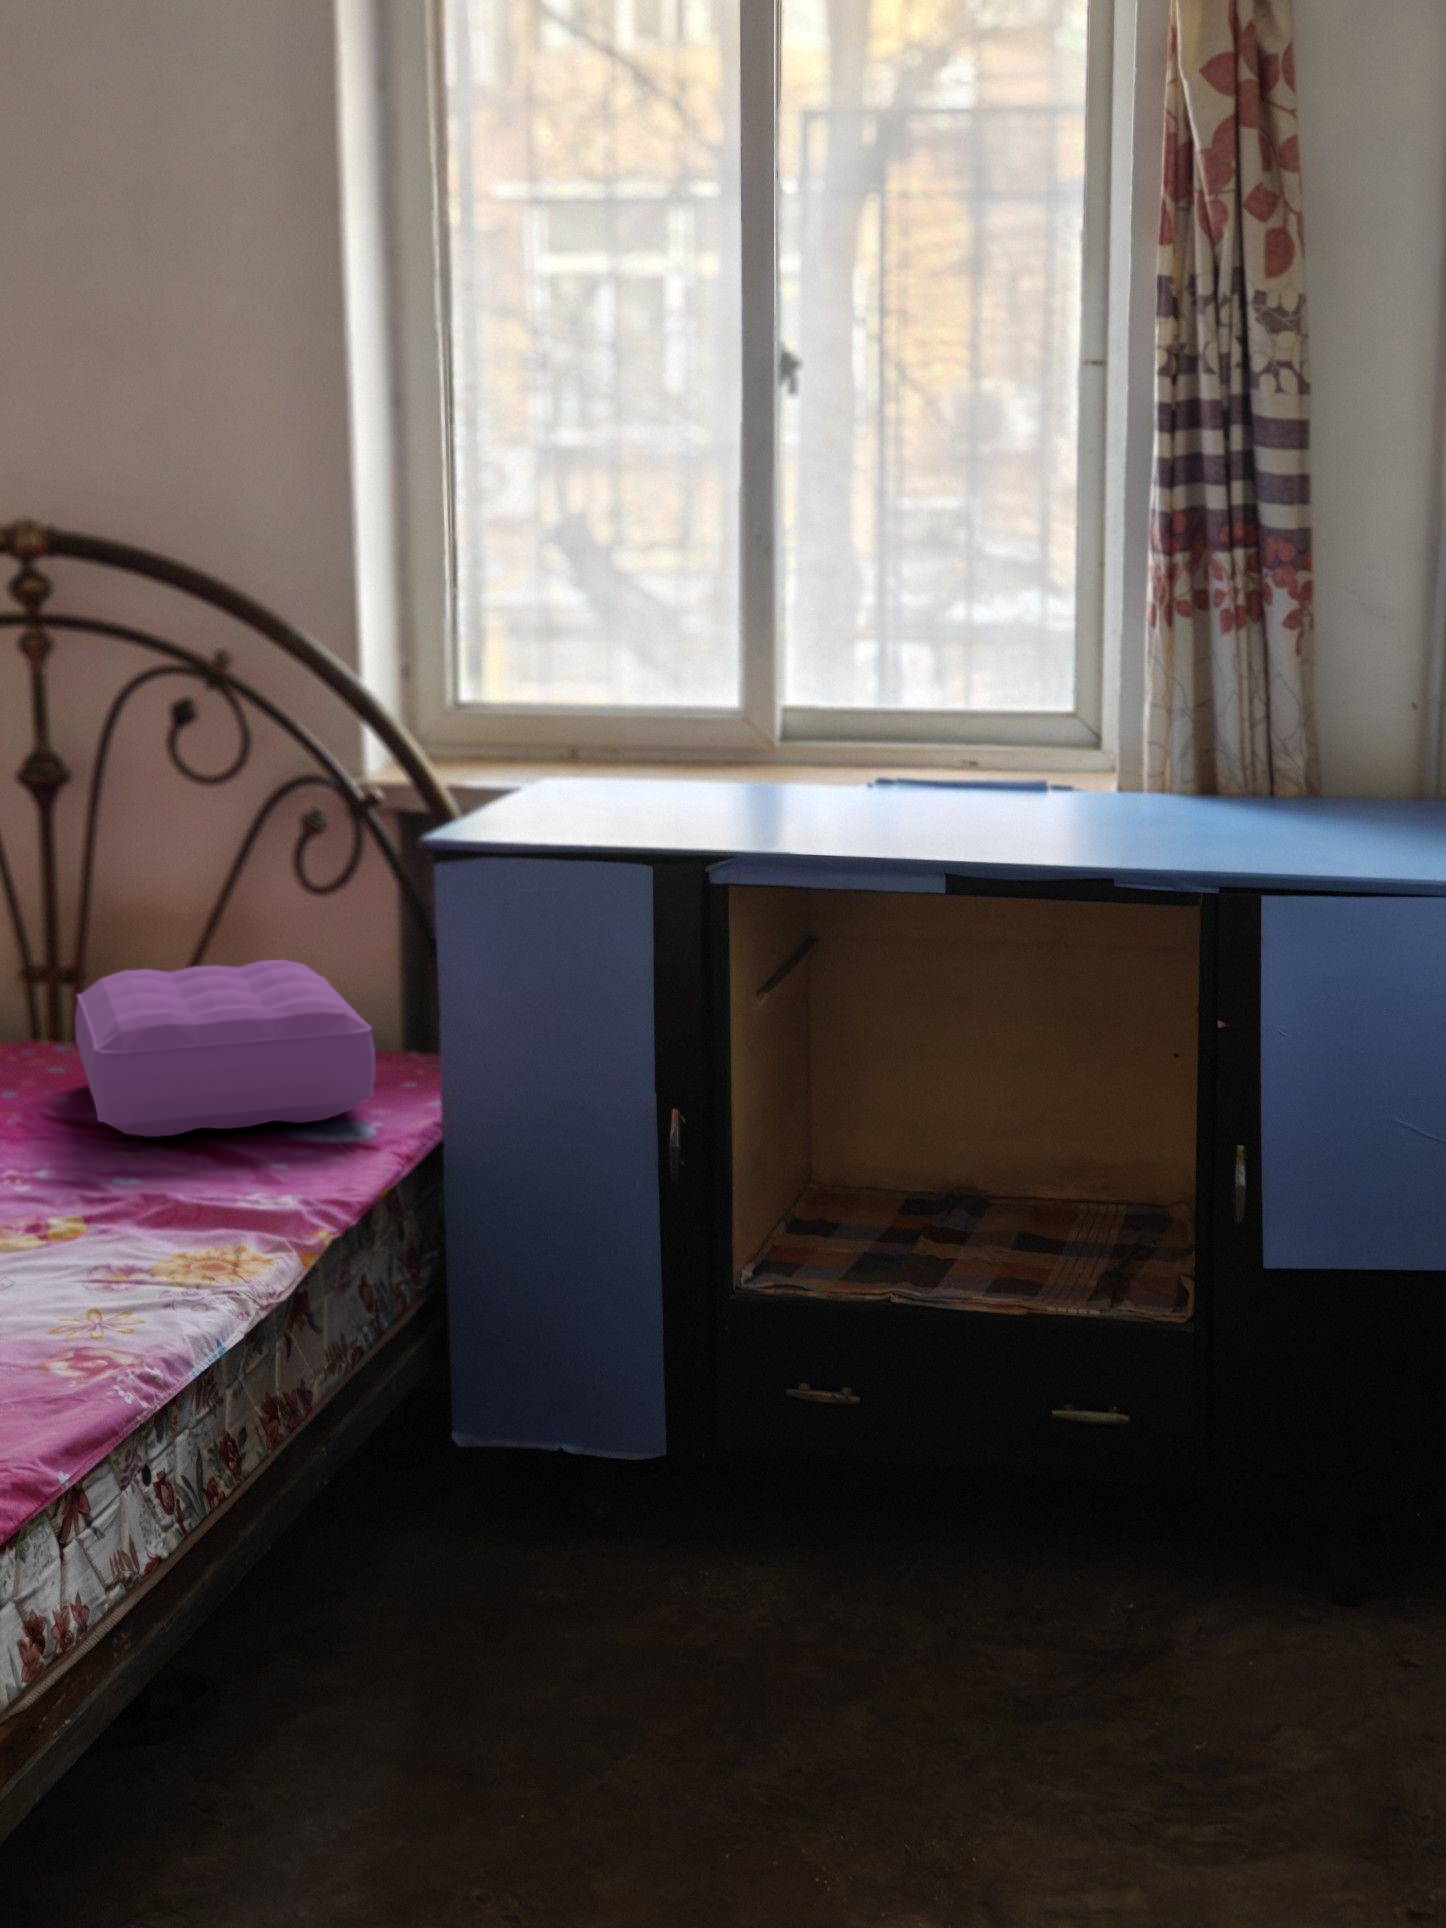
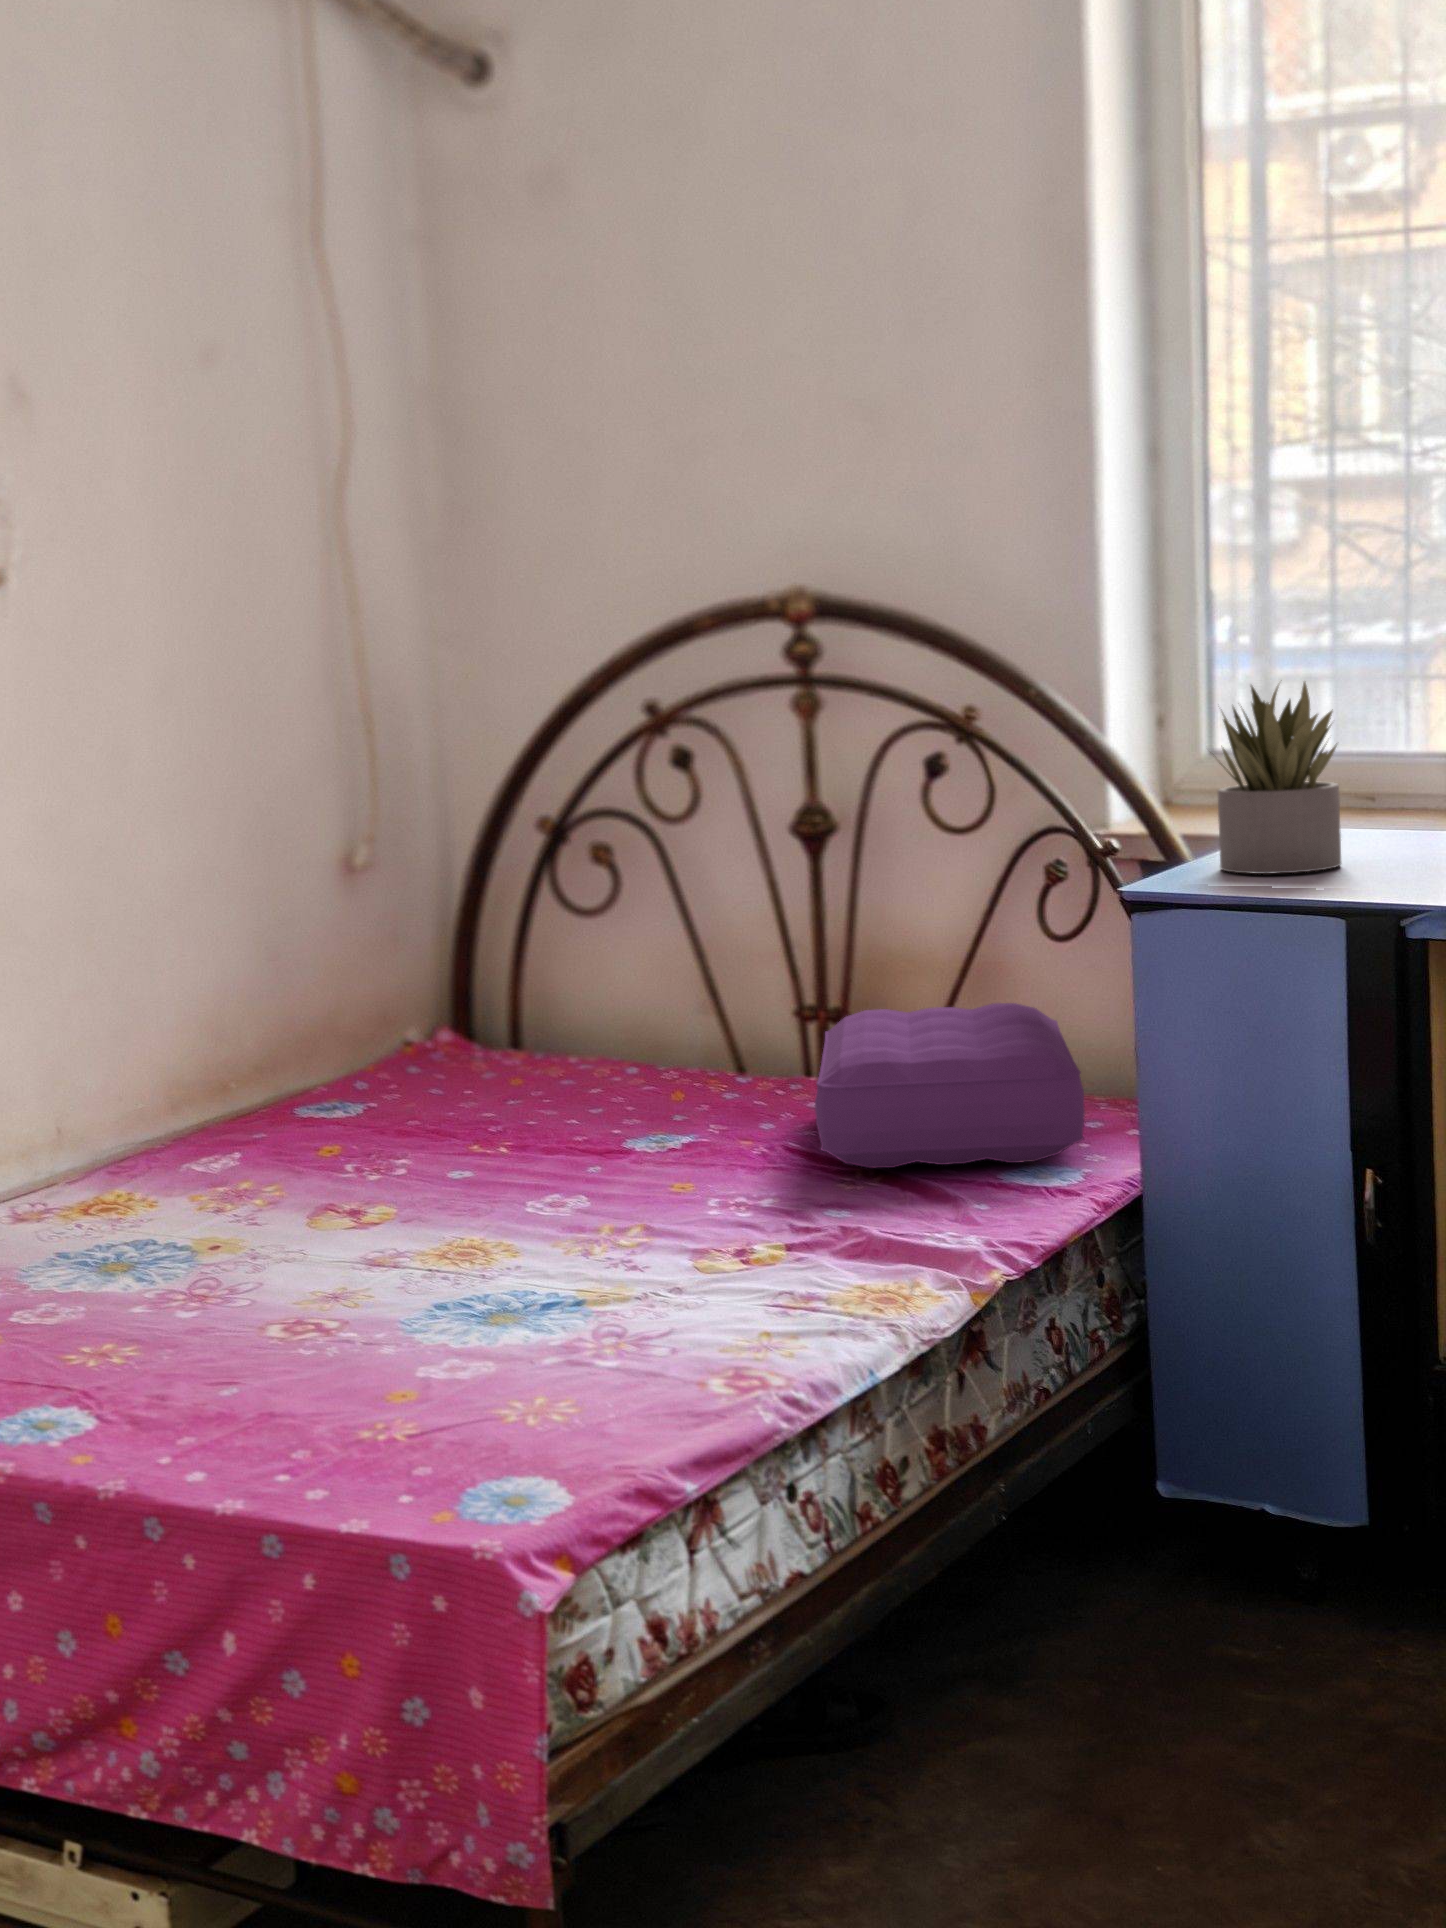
succulent plant: none [510,644,634,831] -> present [1218,682,1341,874]

